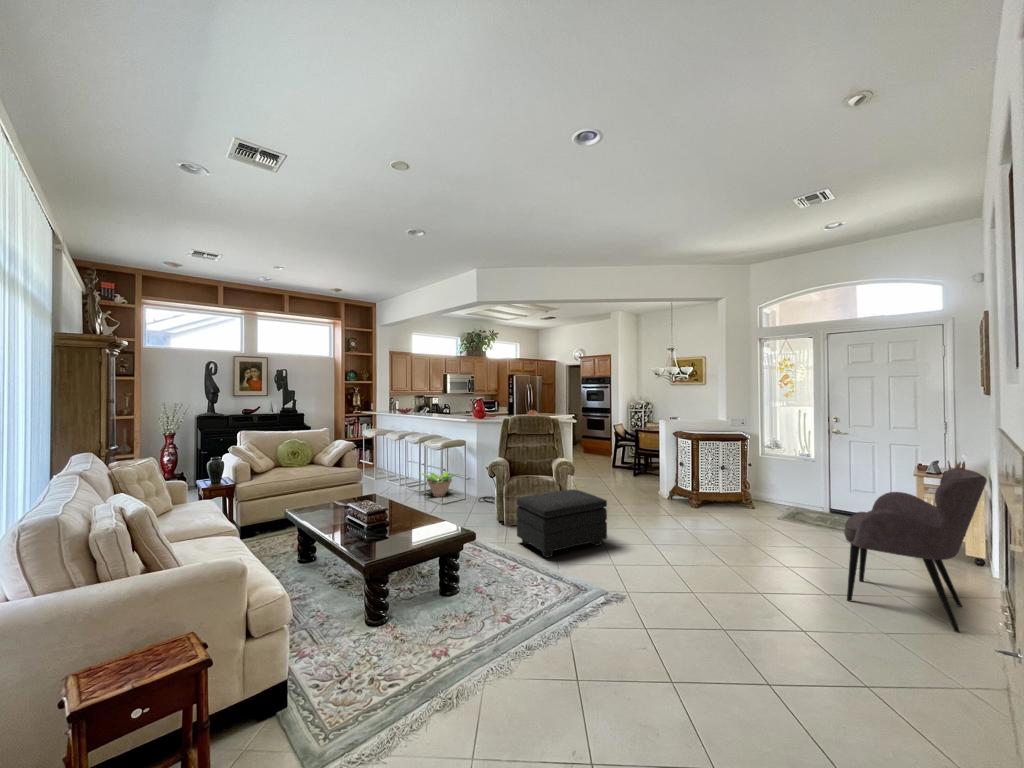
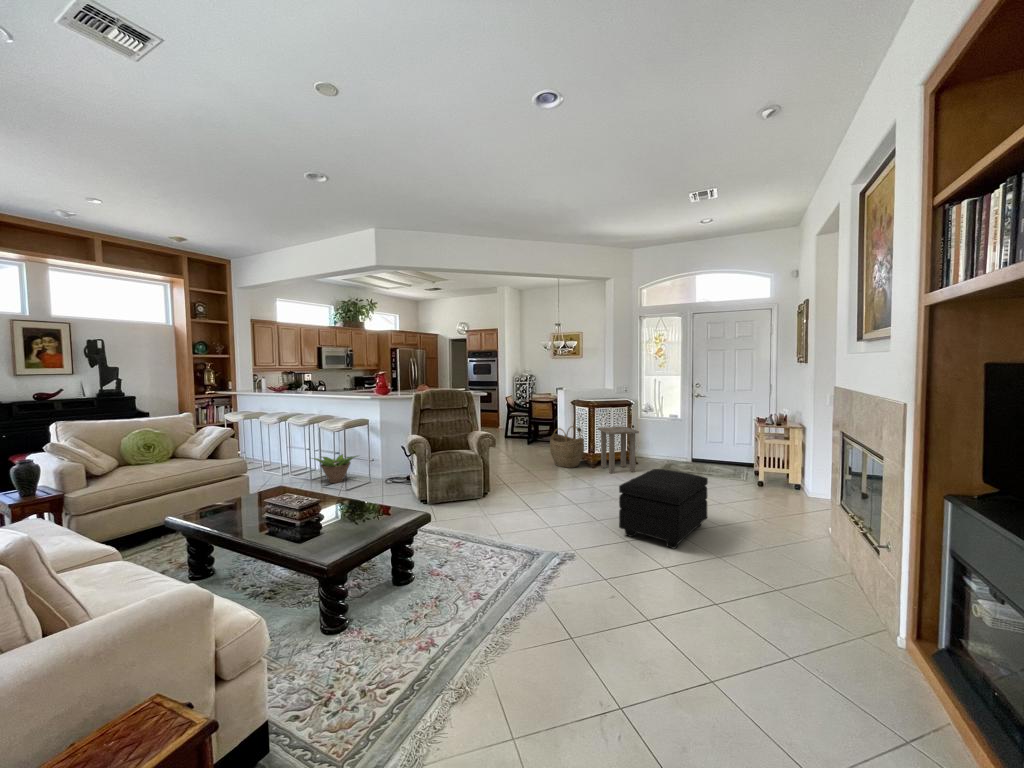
woven basket: none [648,459,686,505] -> present [550,426,584,468]
side table: none [702,463,749,517] -> present [598,427,639,473]
armchair: present [844,468,987,633] -> none [735,419,830,542]
footstool: present [517,489,607,558] -> present [619,469,708,549]

